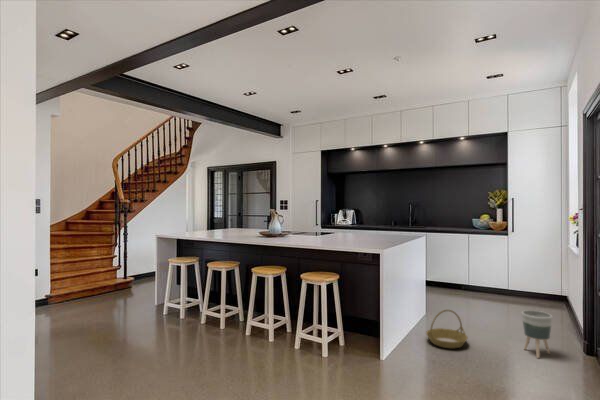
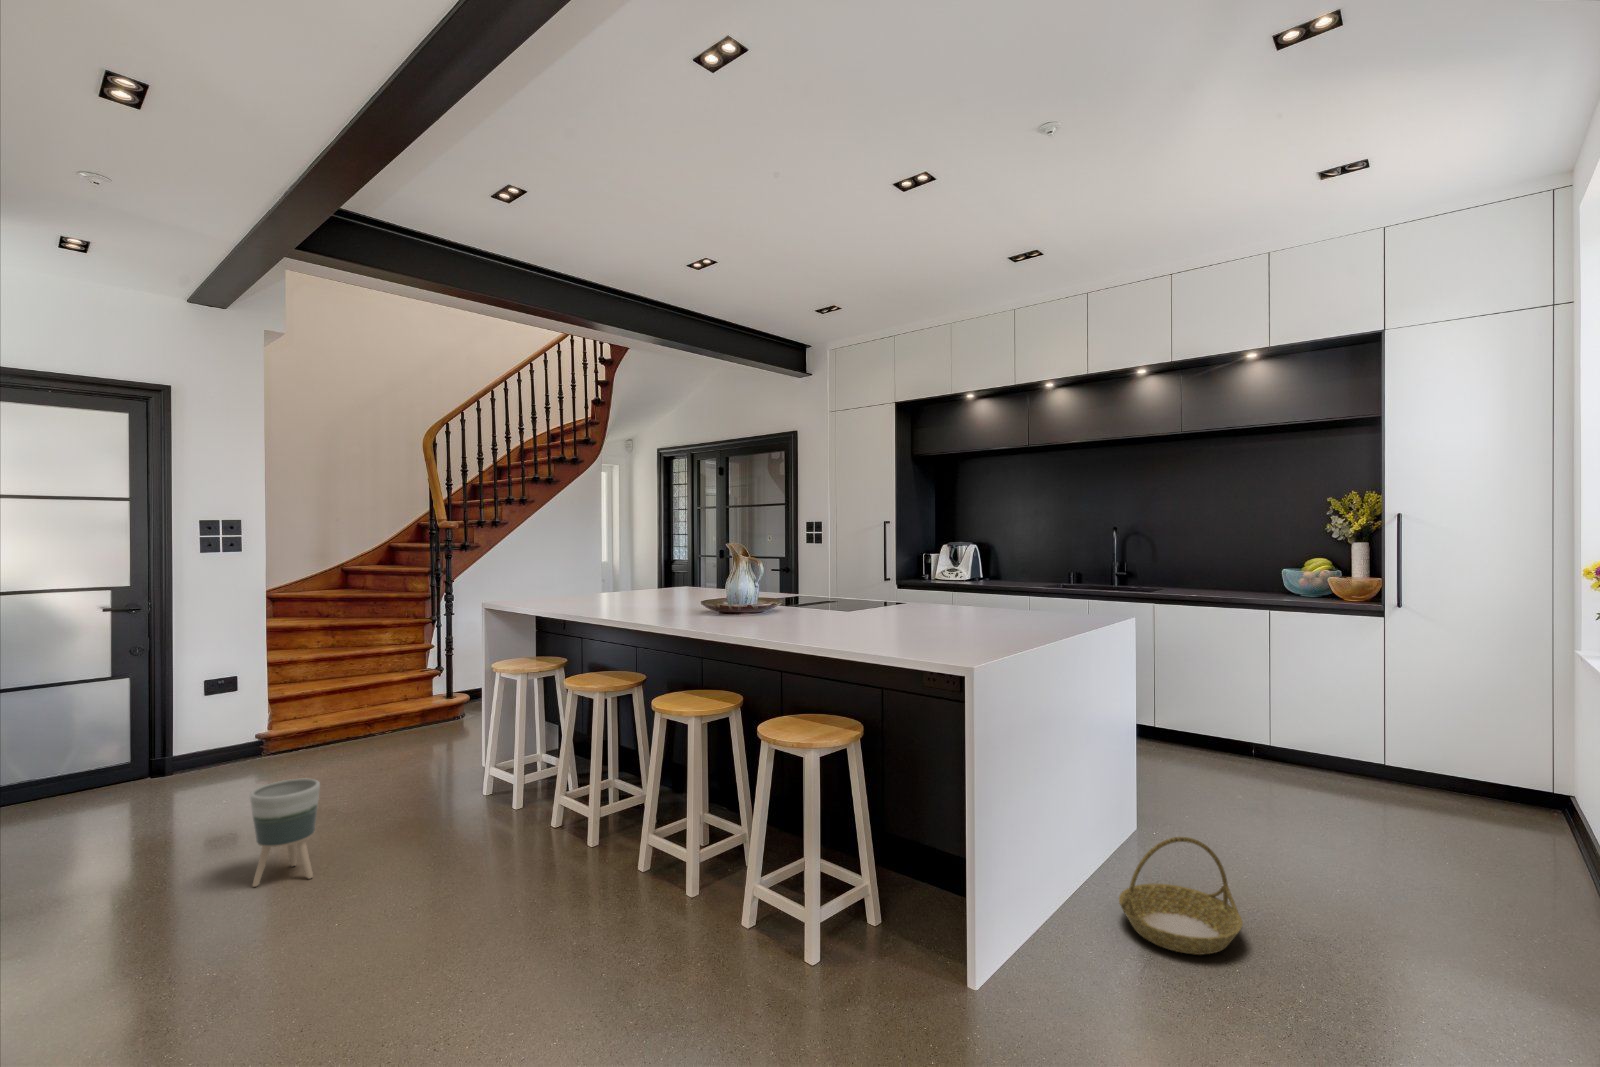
planter: present [522,310,552,358] -> present [250,778,320,887]

